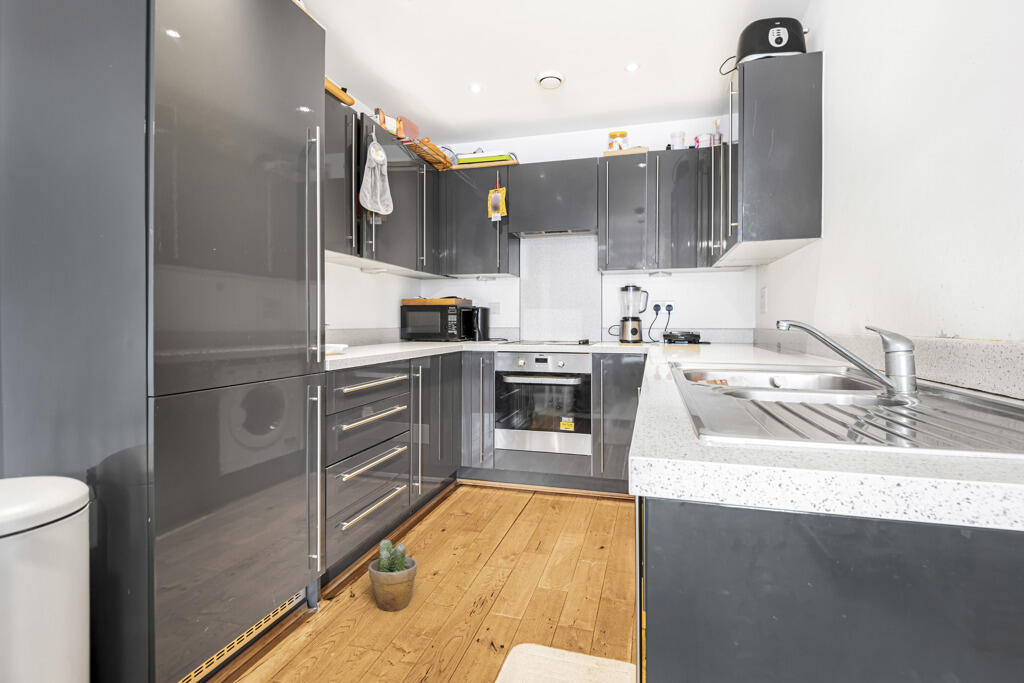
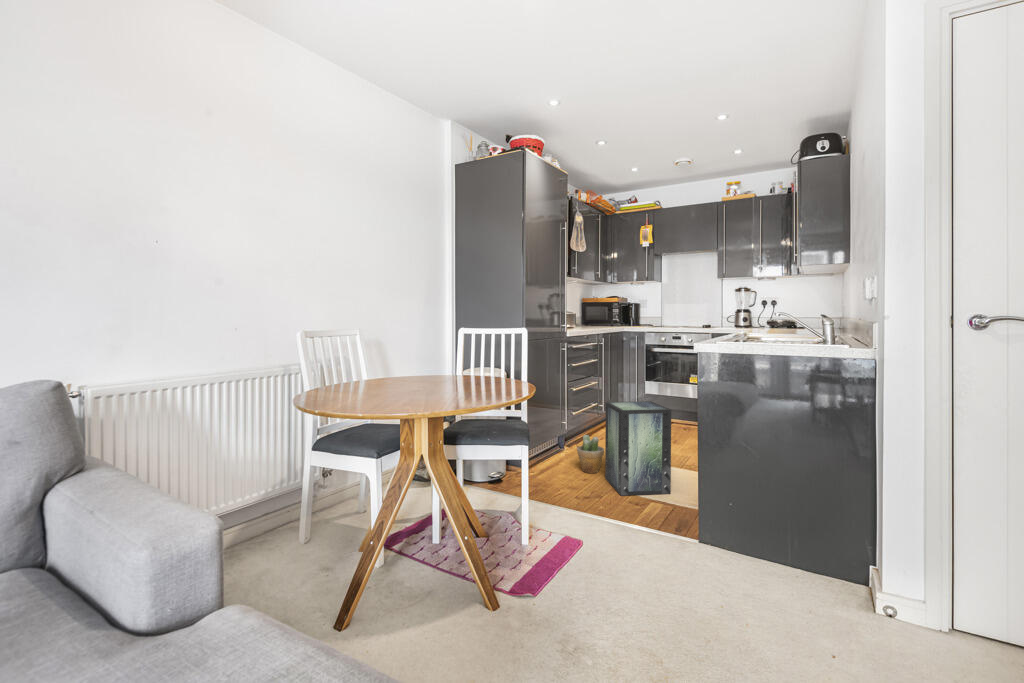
storage box: none [416,475,528,663] -> present [605,401,671,496]

